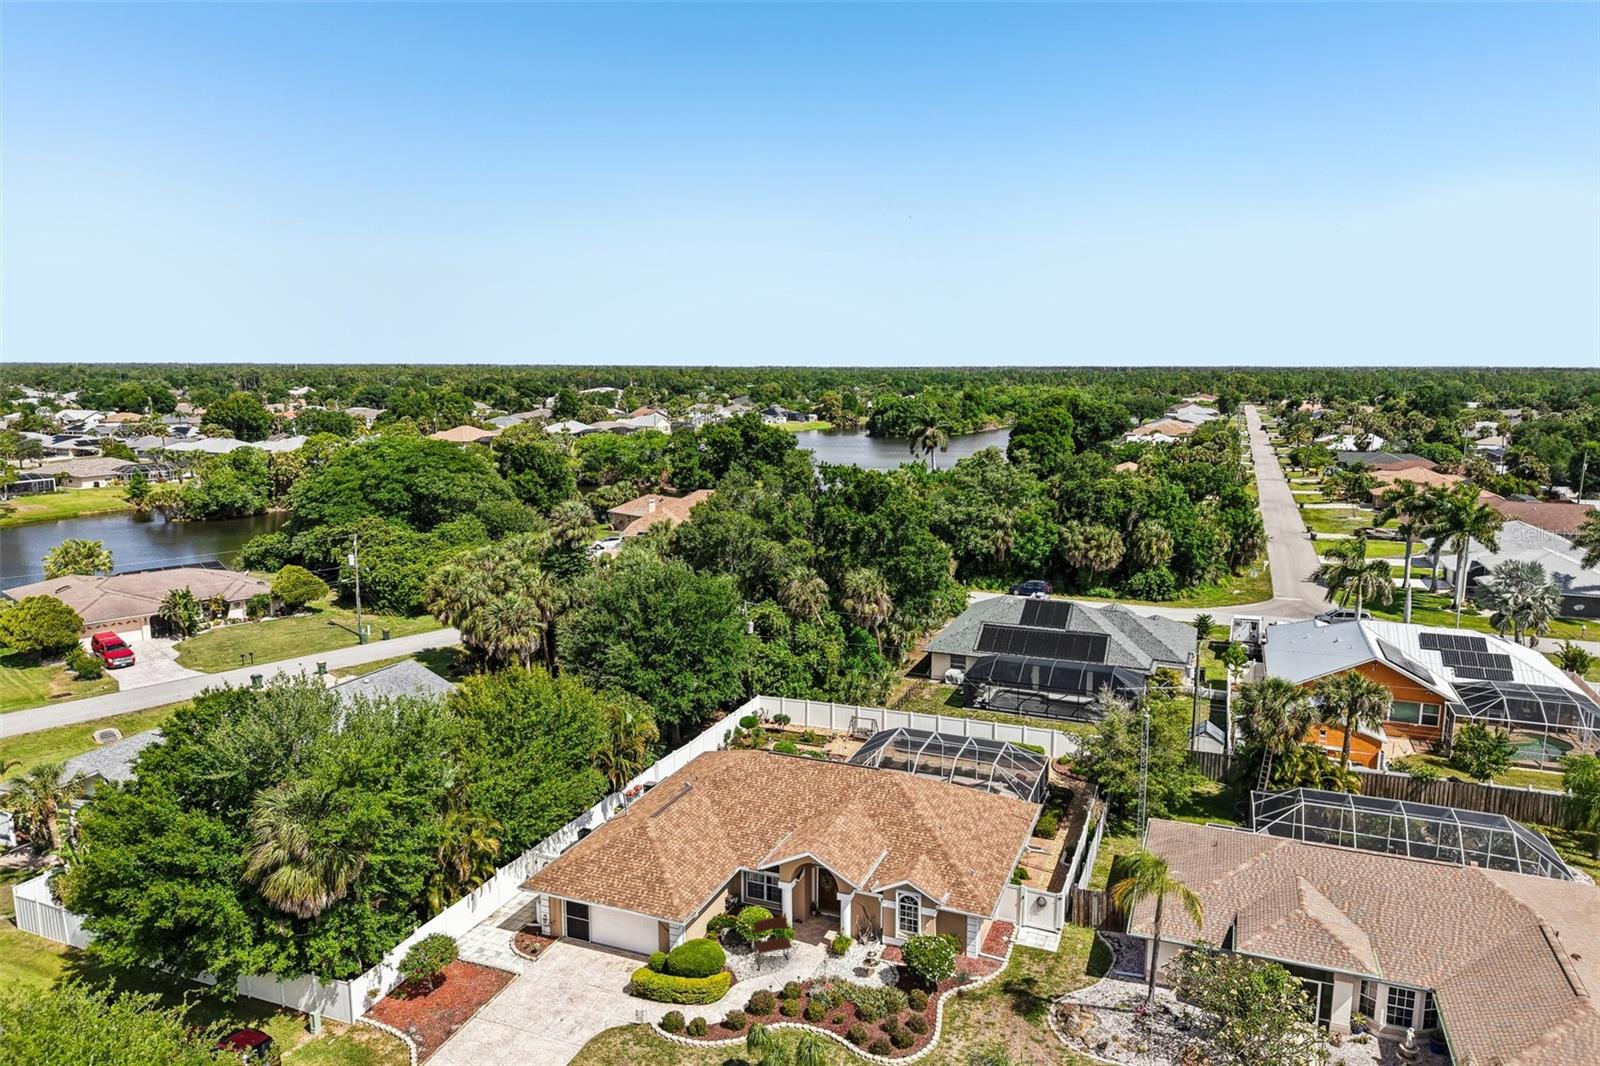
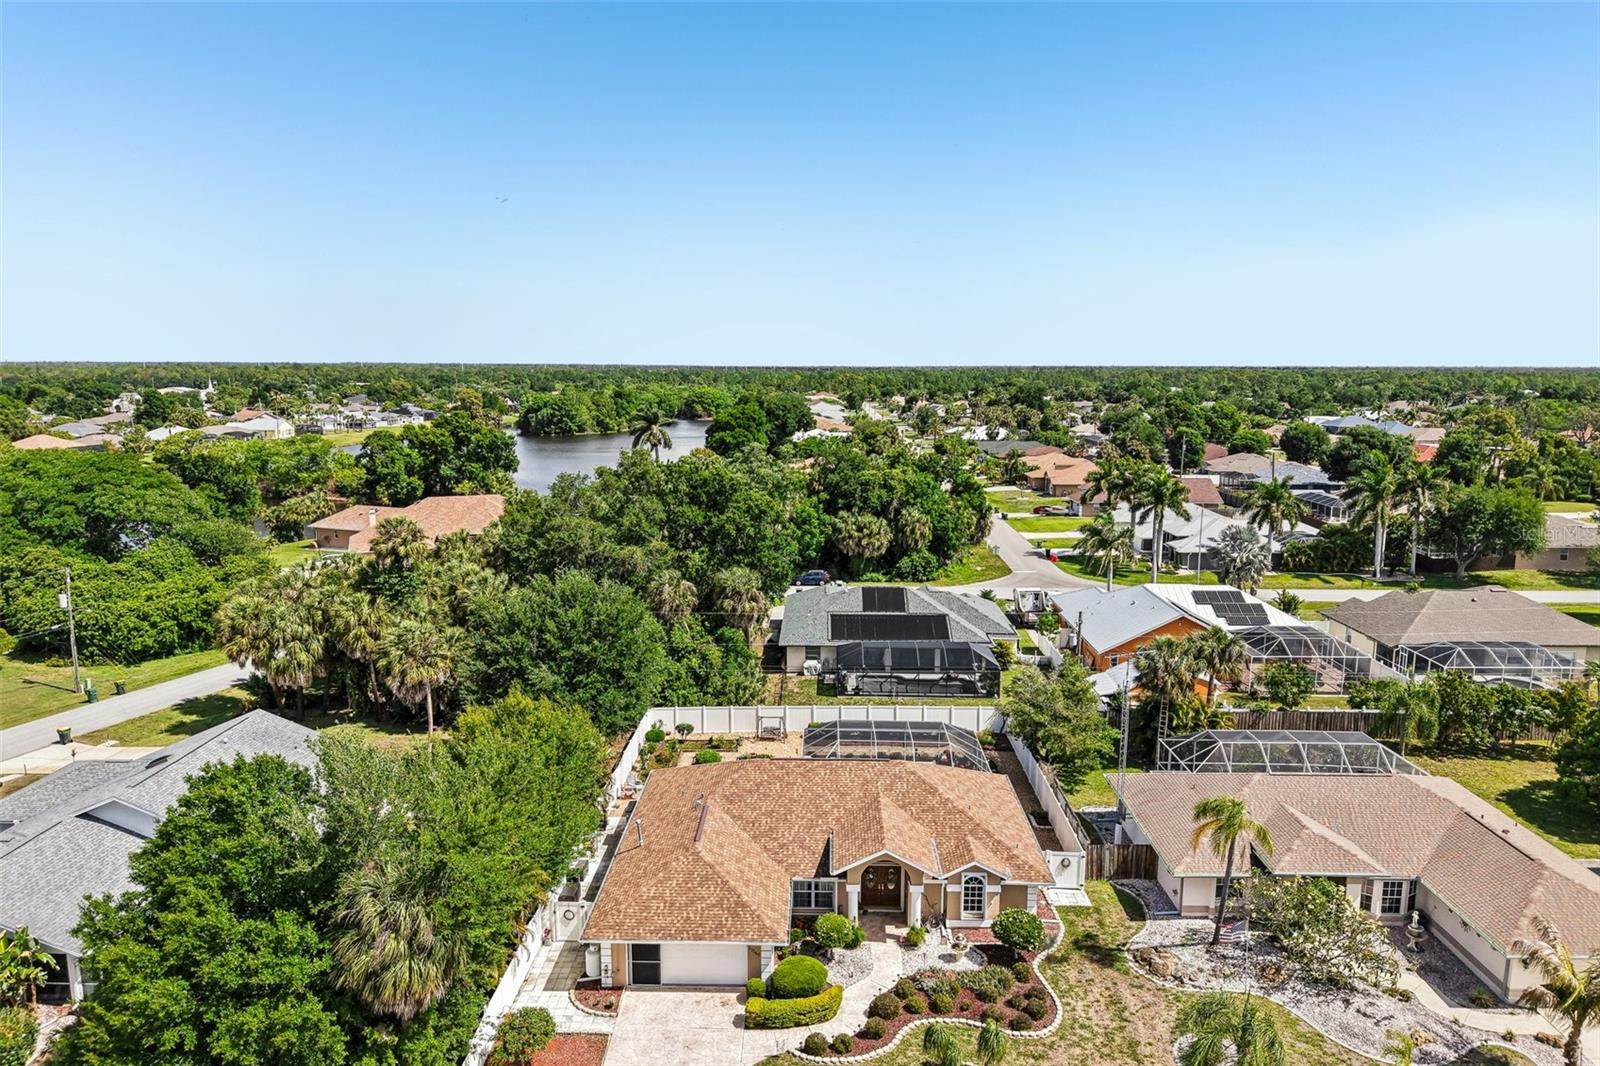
bench: present [754,917,792,964] -> none [840,917,879,971]

